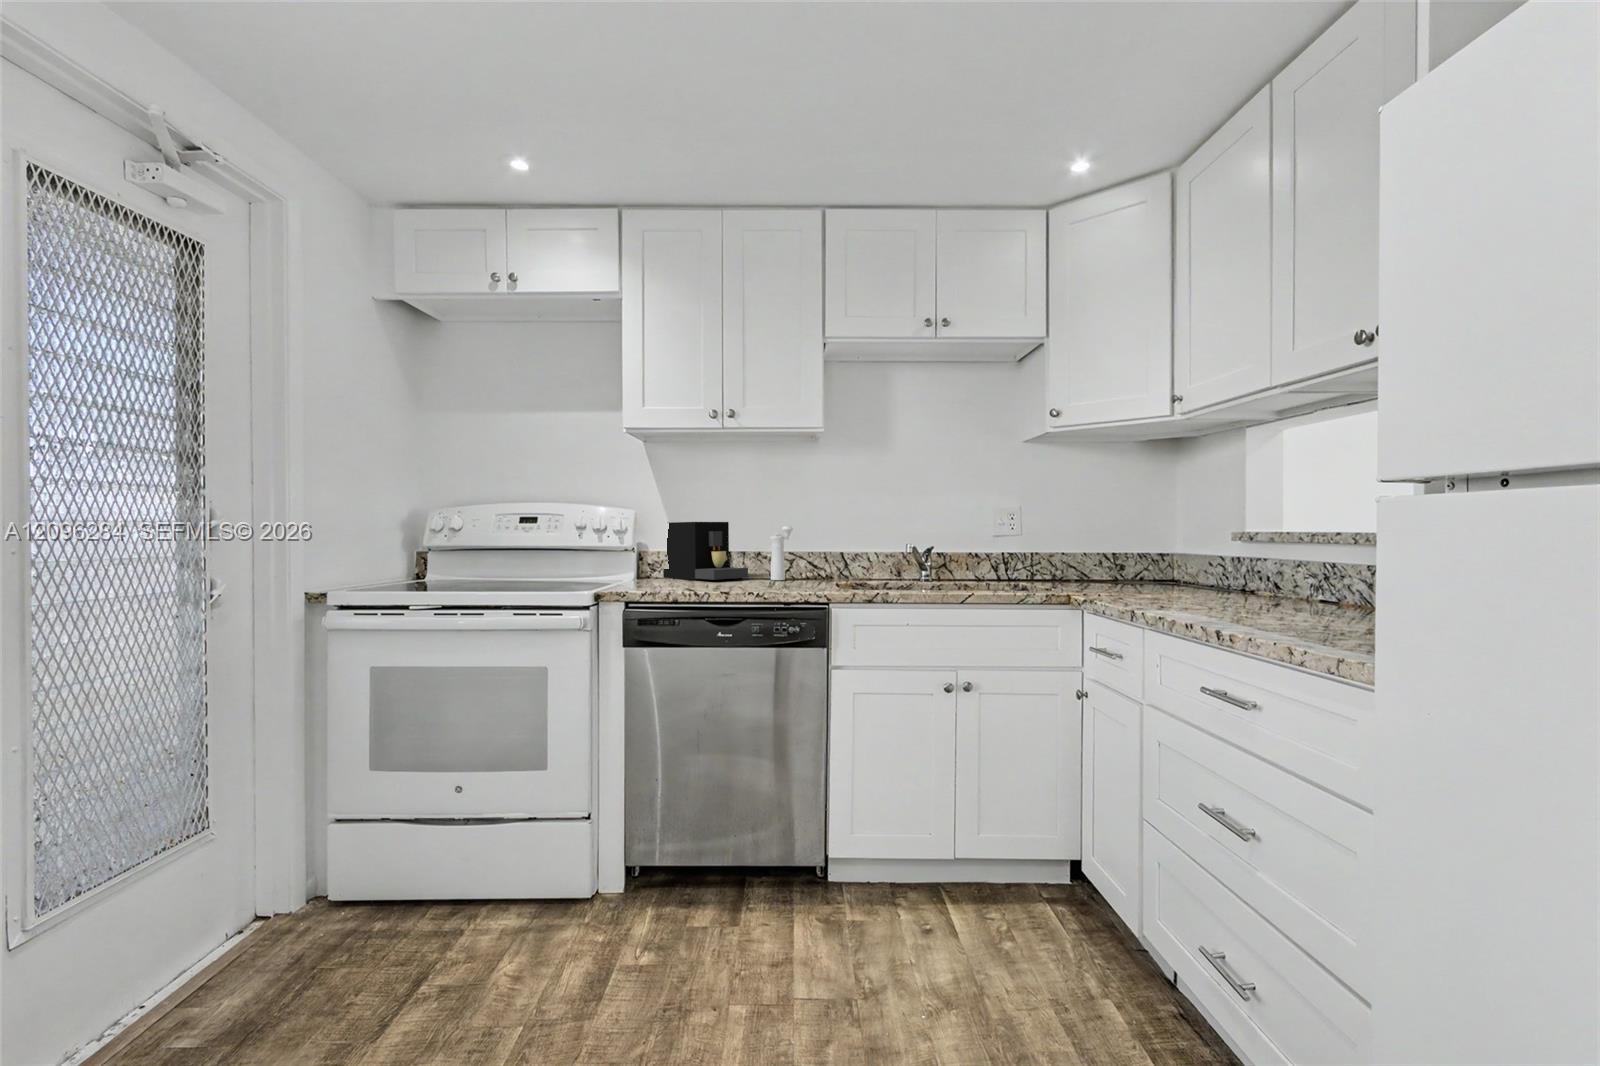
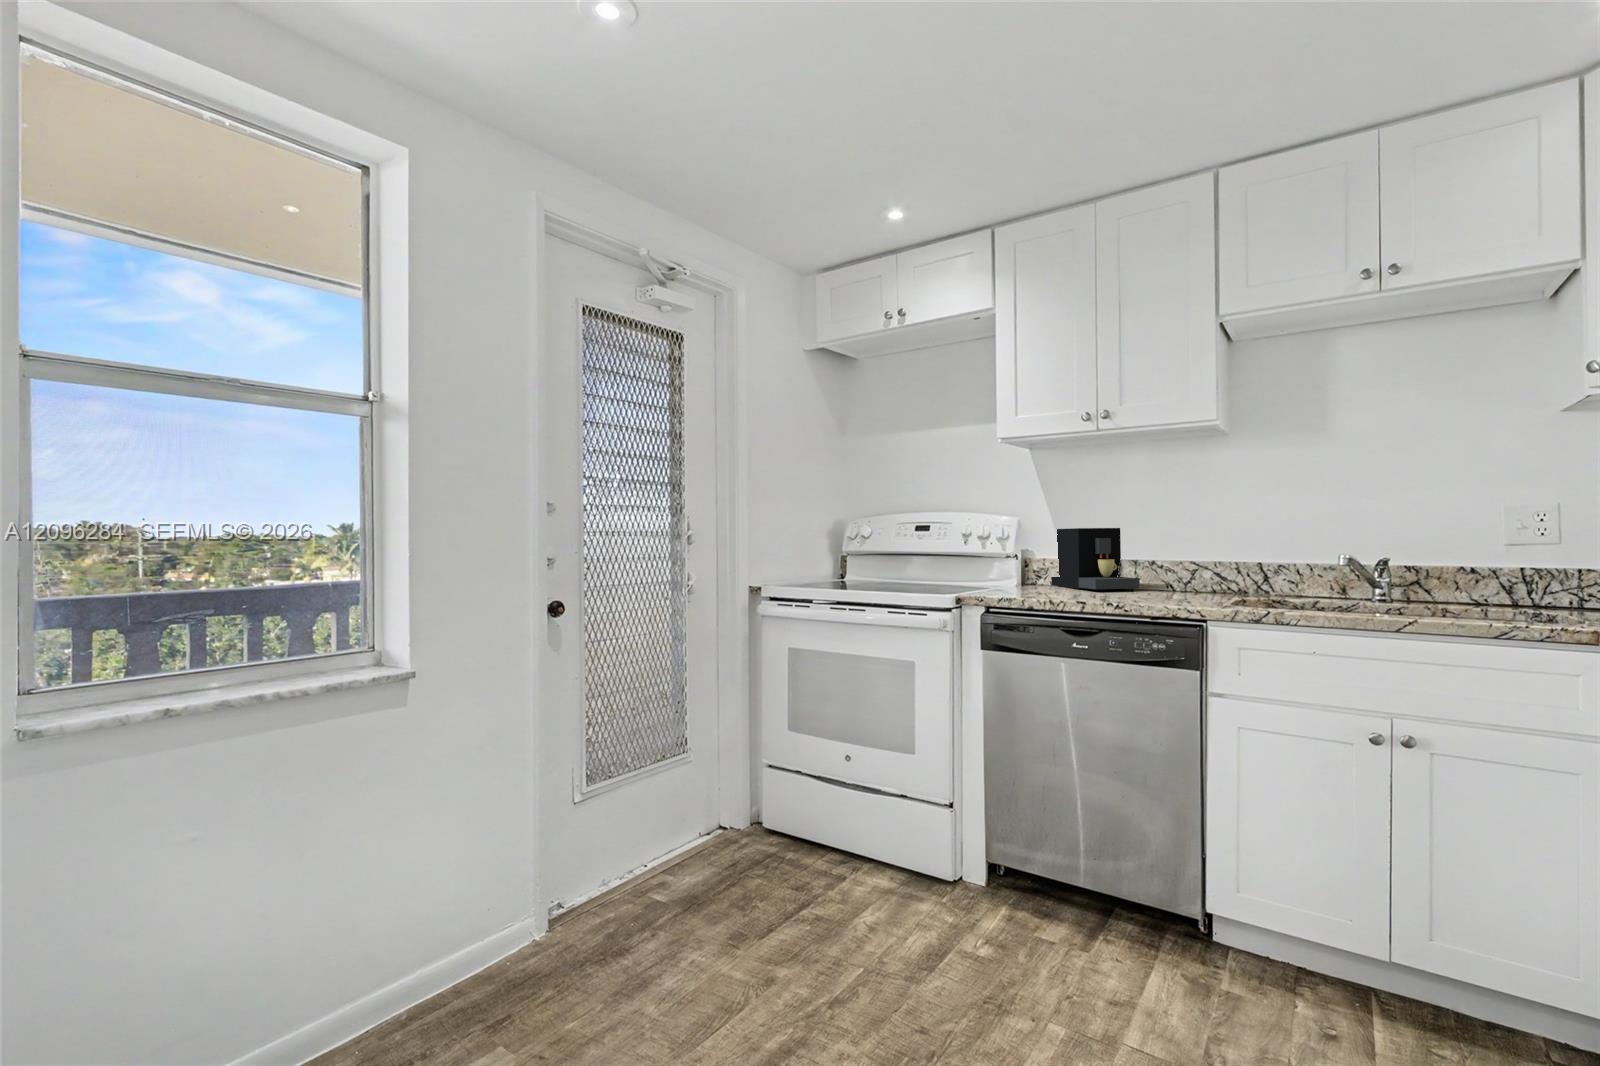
pepper mill: present [770,526,793,580] -> none [1165,532,1198,593]

